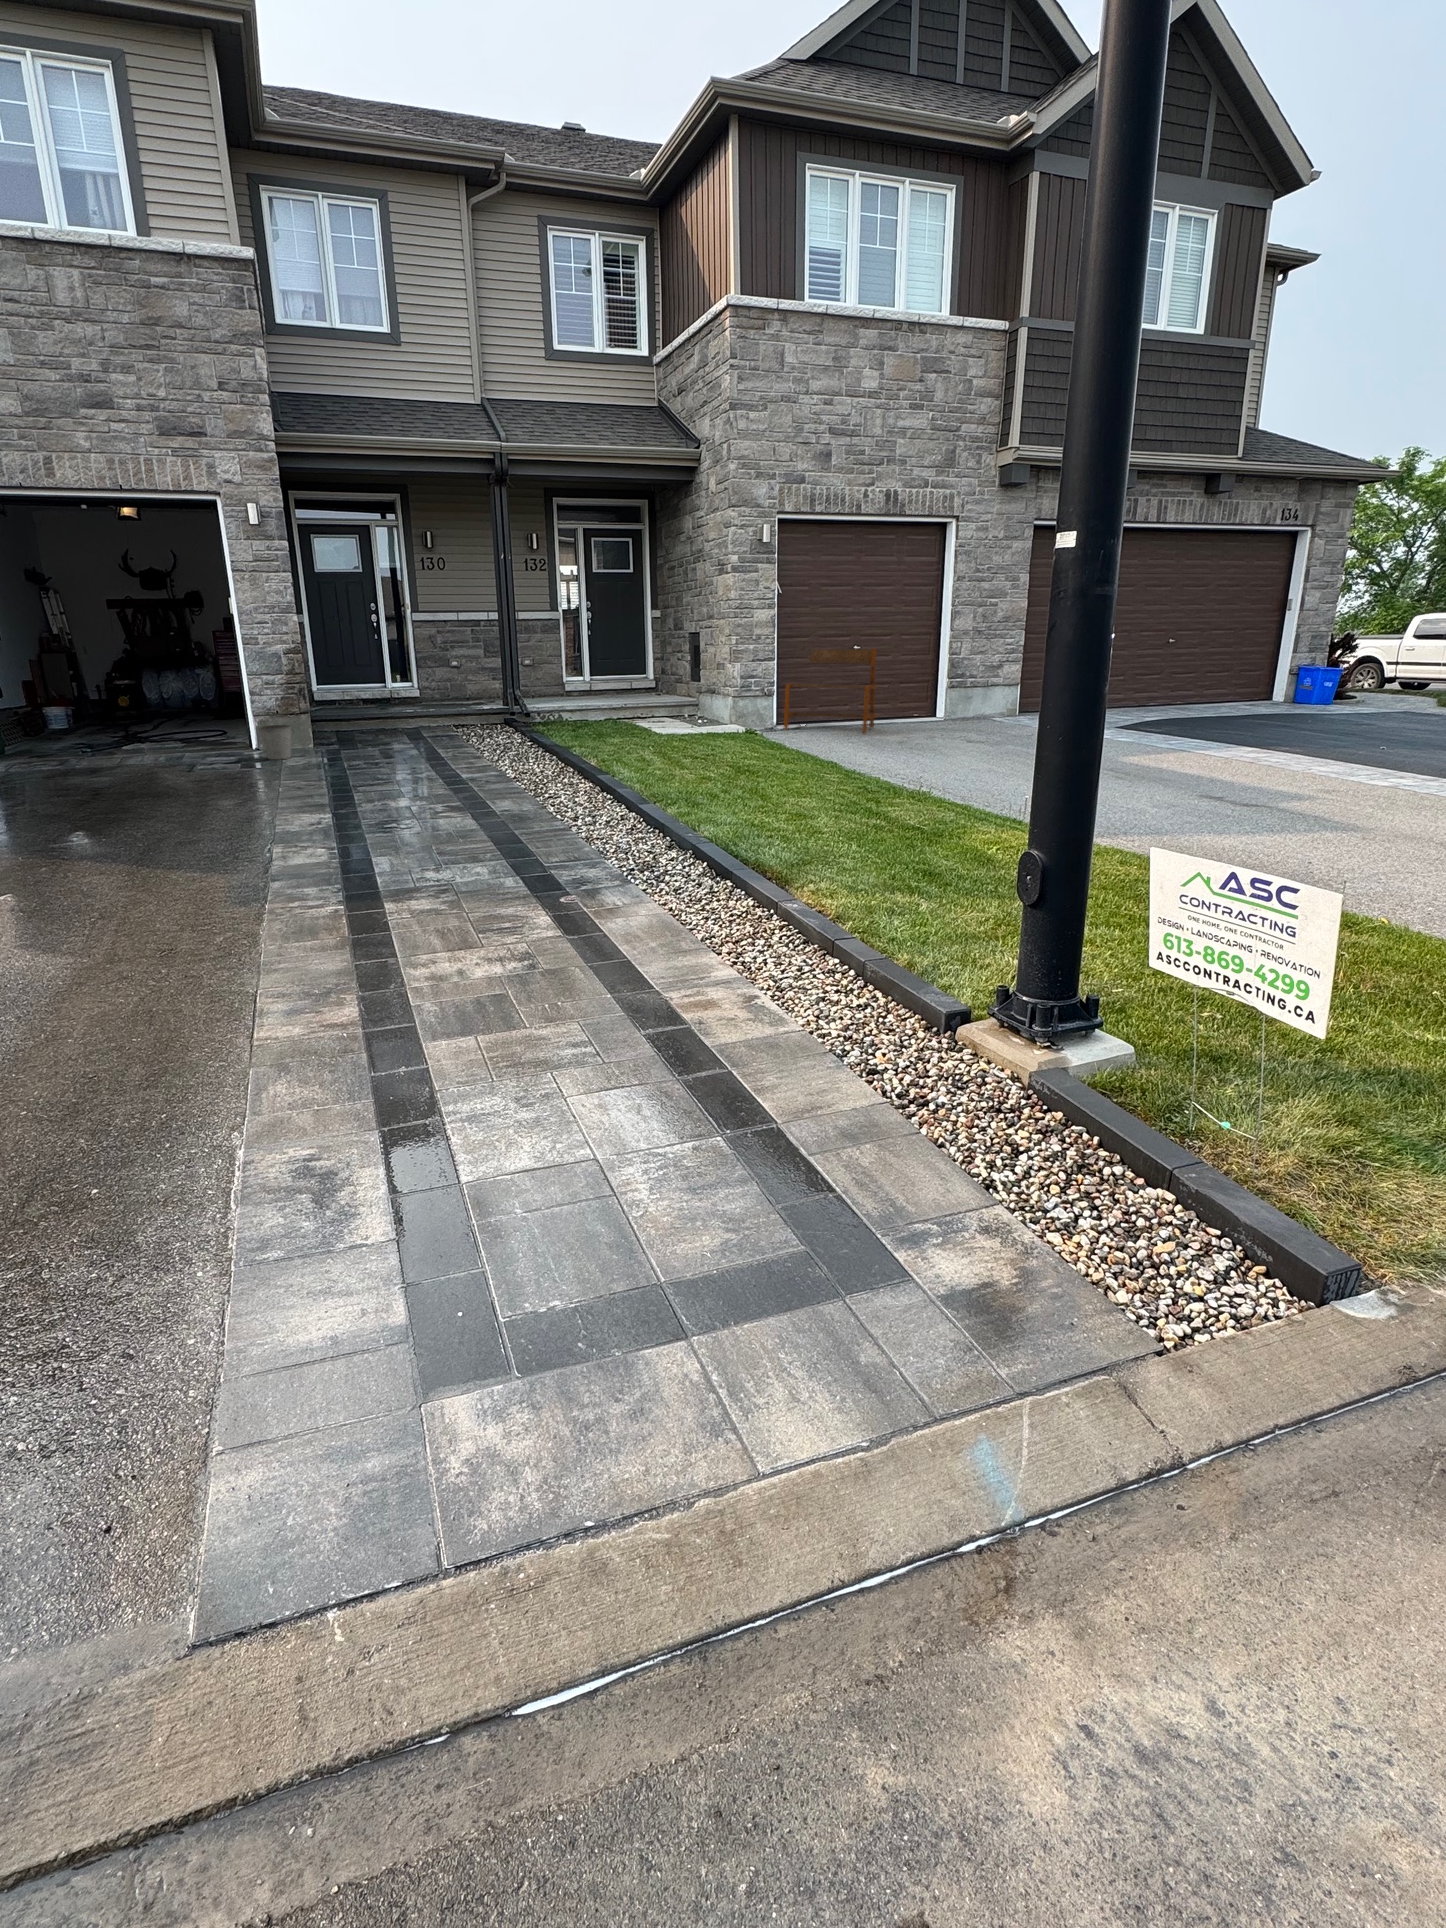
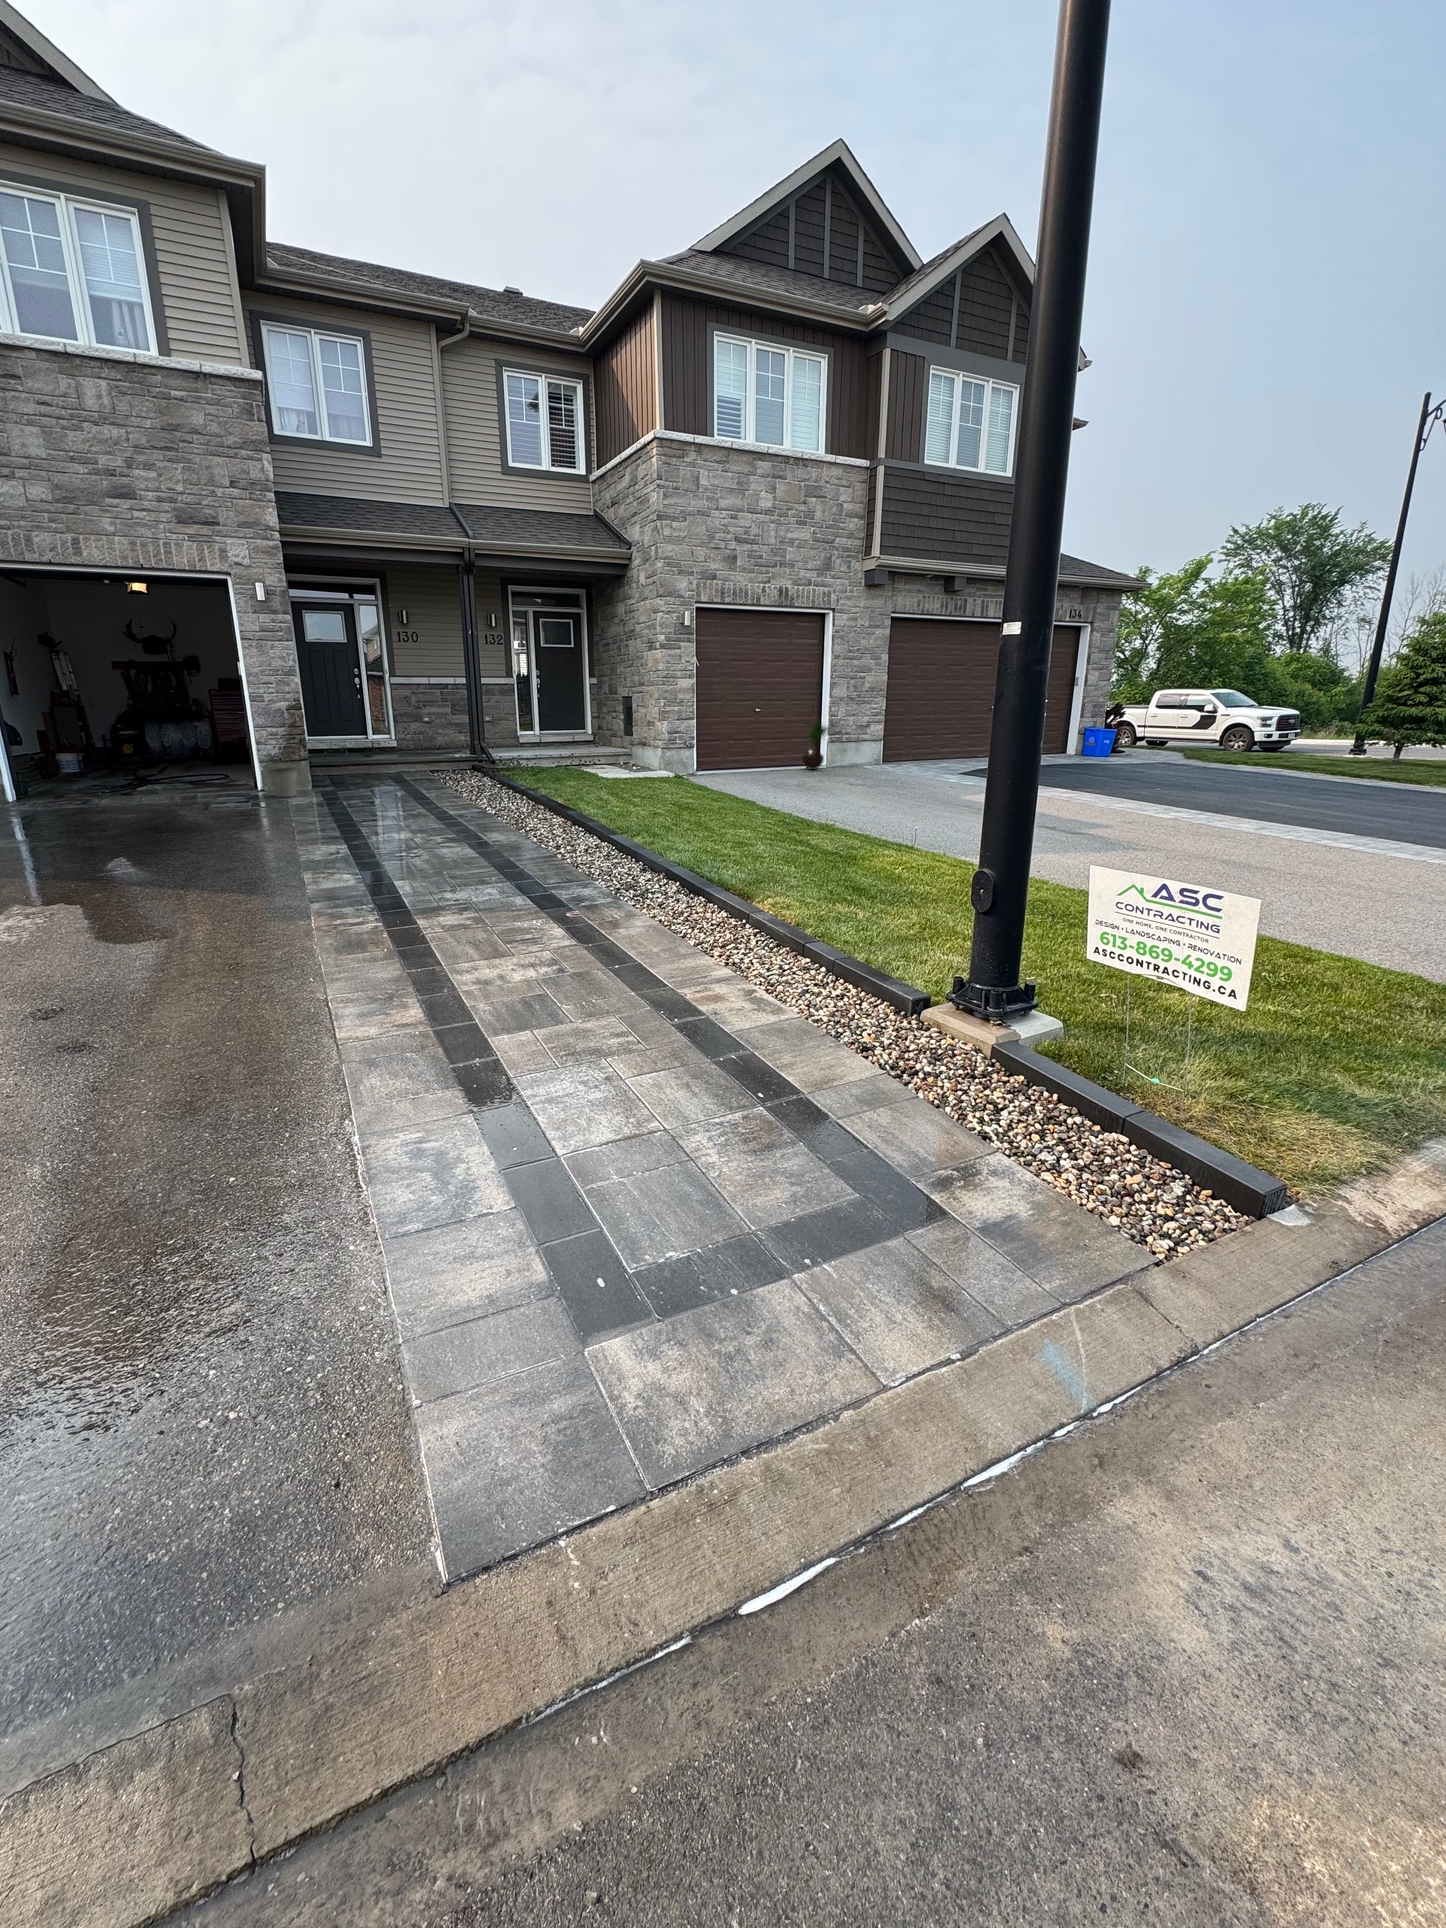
bench: present [784,648,878,734] -> none [703,709,776,777]
potted tree: none [914,659,953,724] -> present [802,724,828,770]

